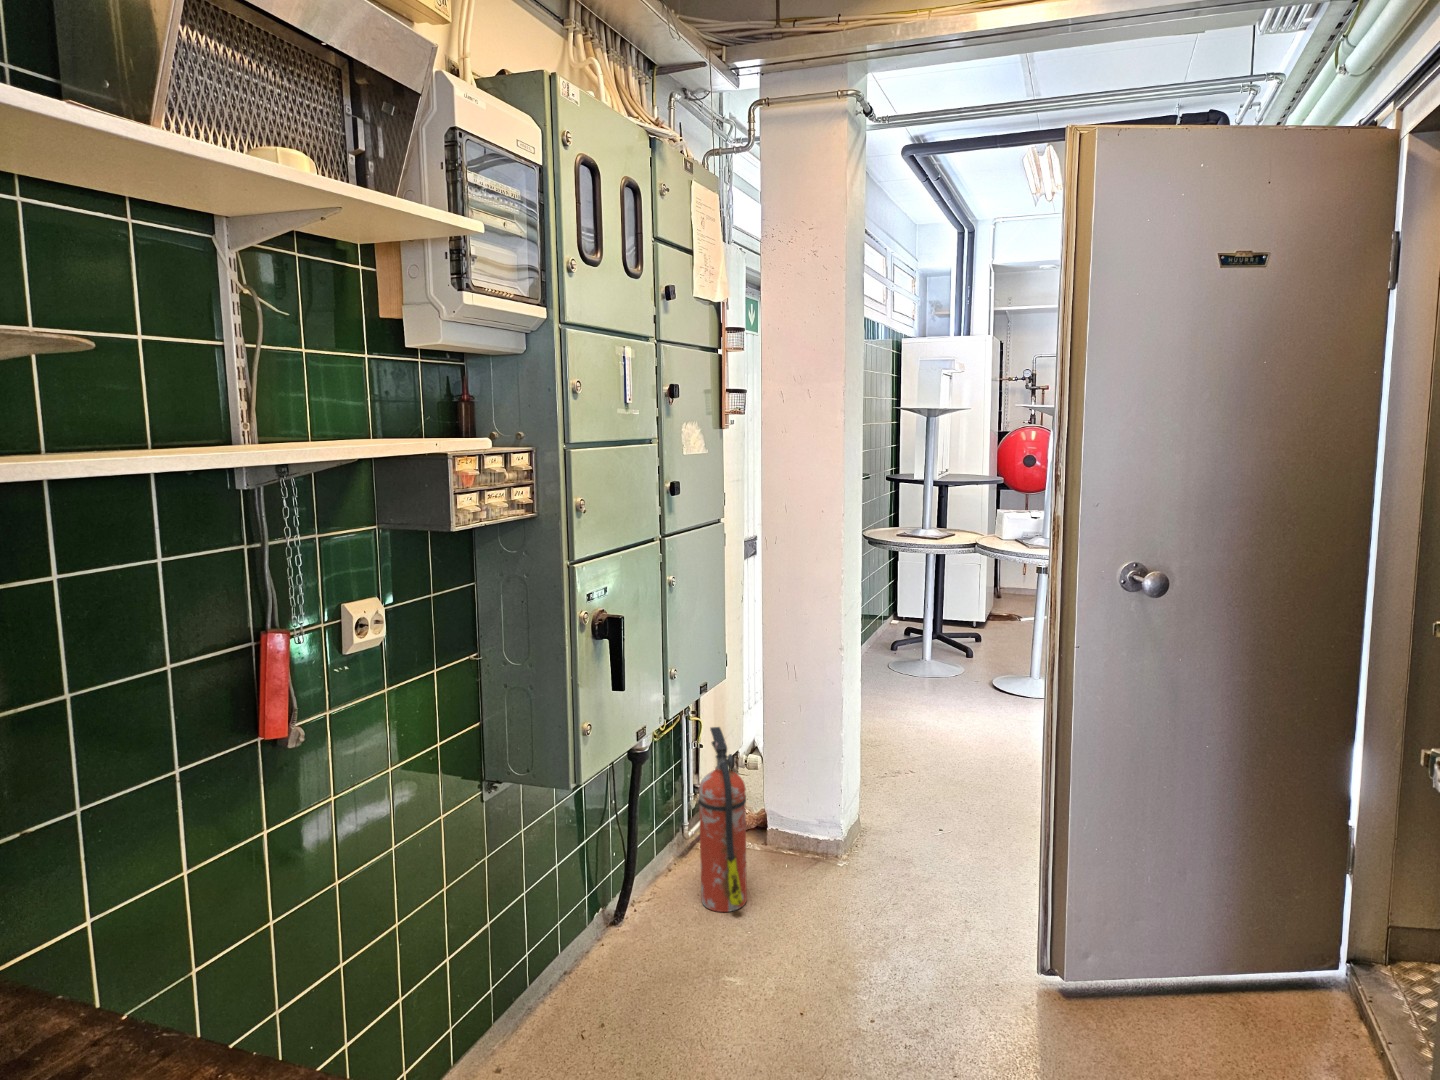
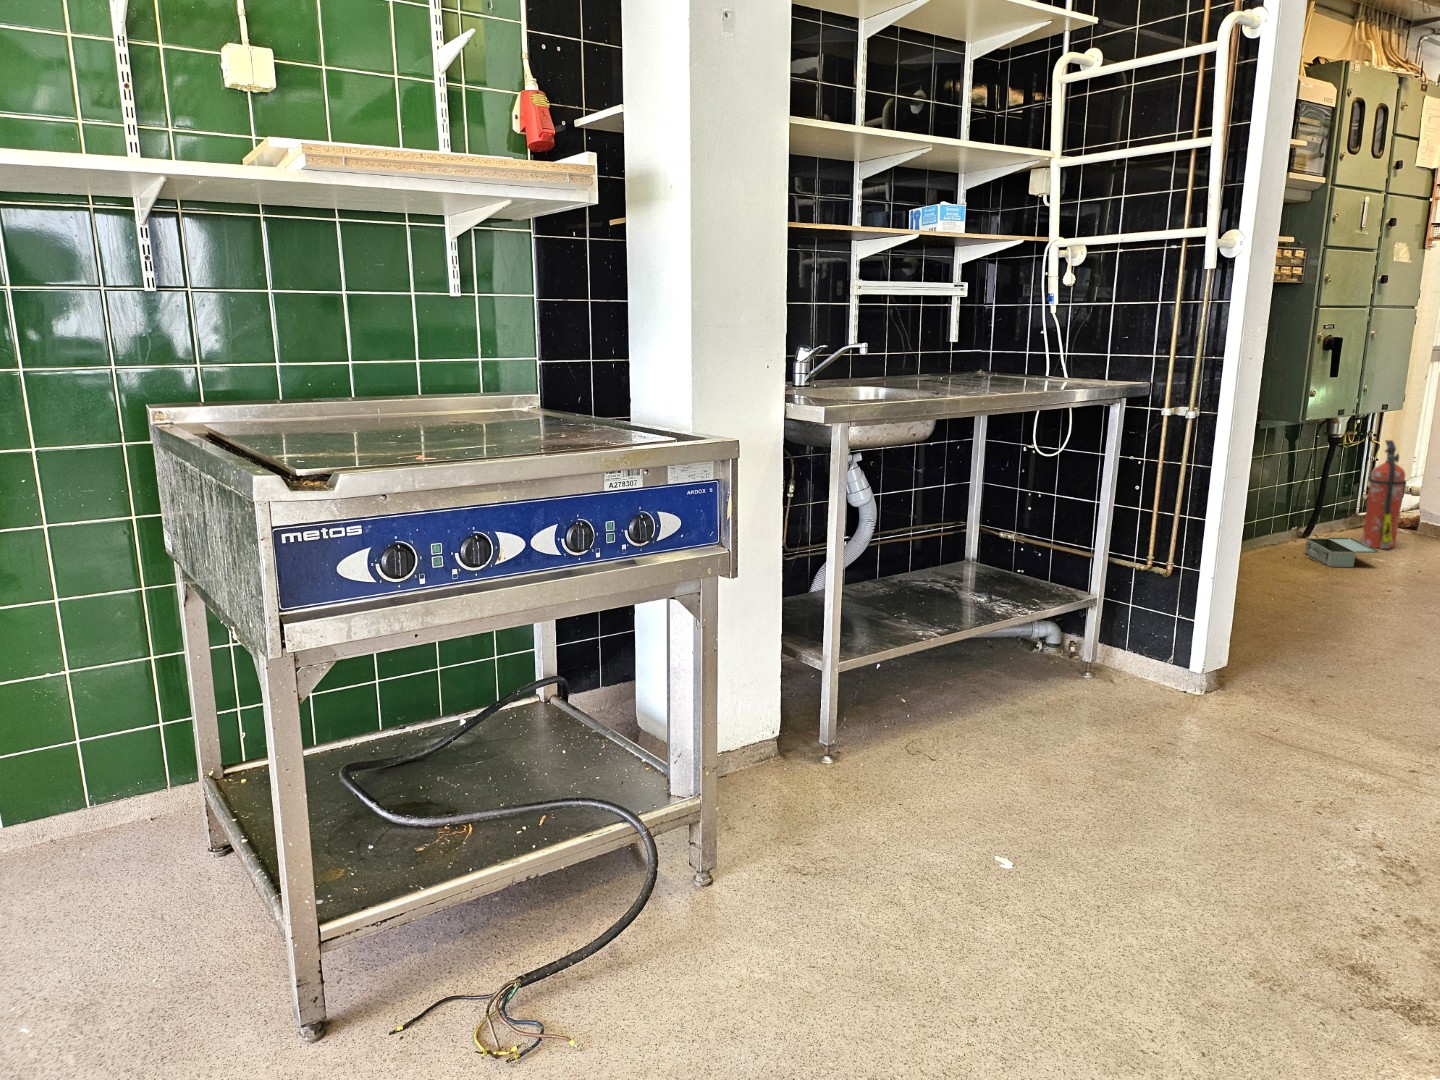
toolbox: none [620,928,734,1034] -> present [1305,538,1378,567]

